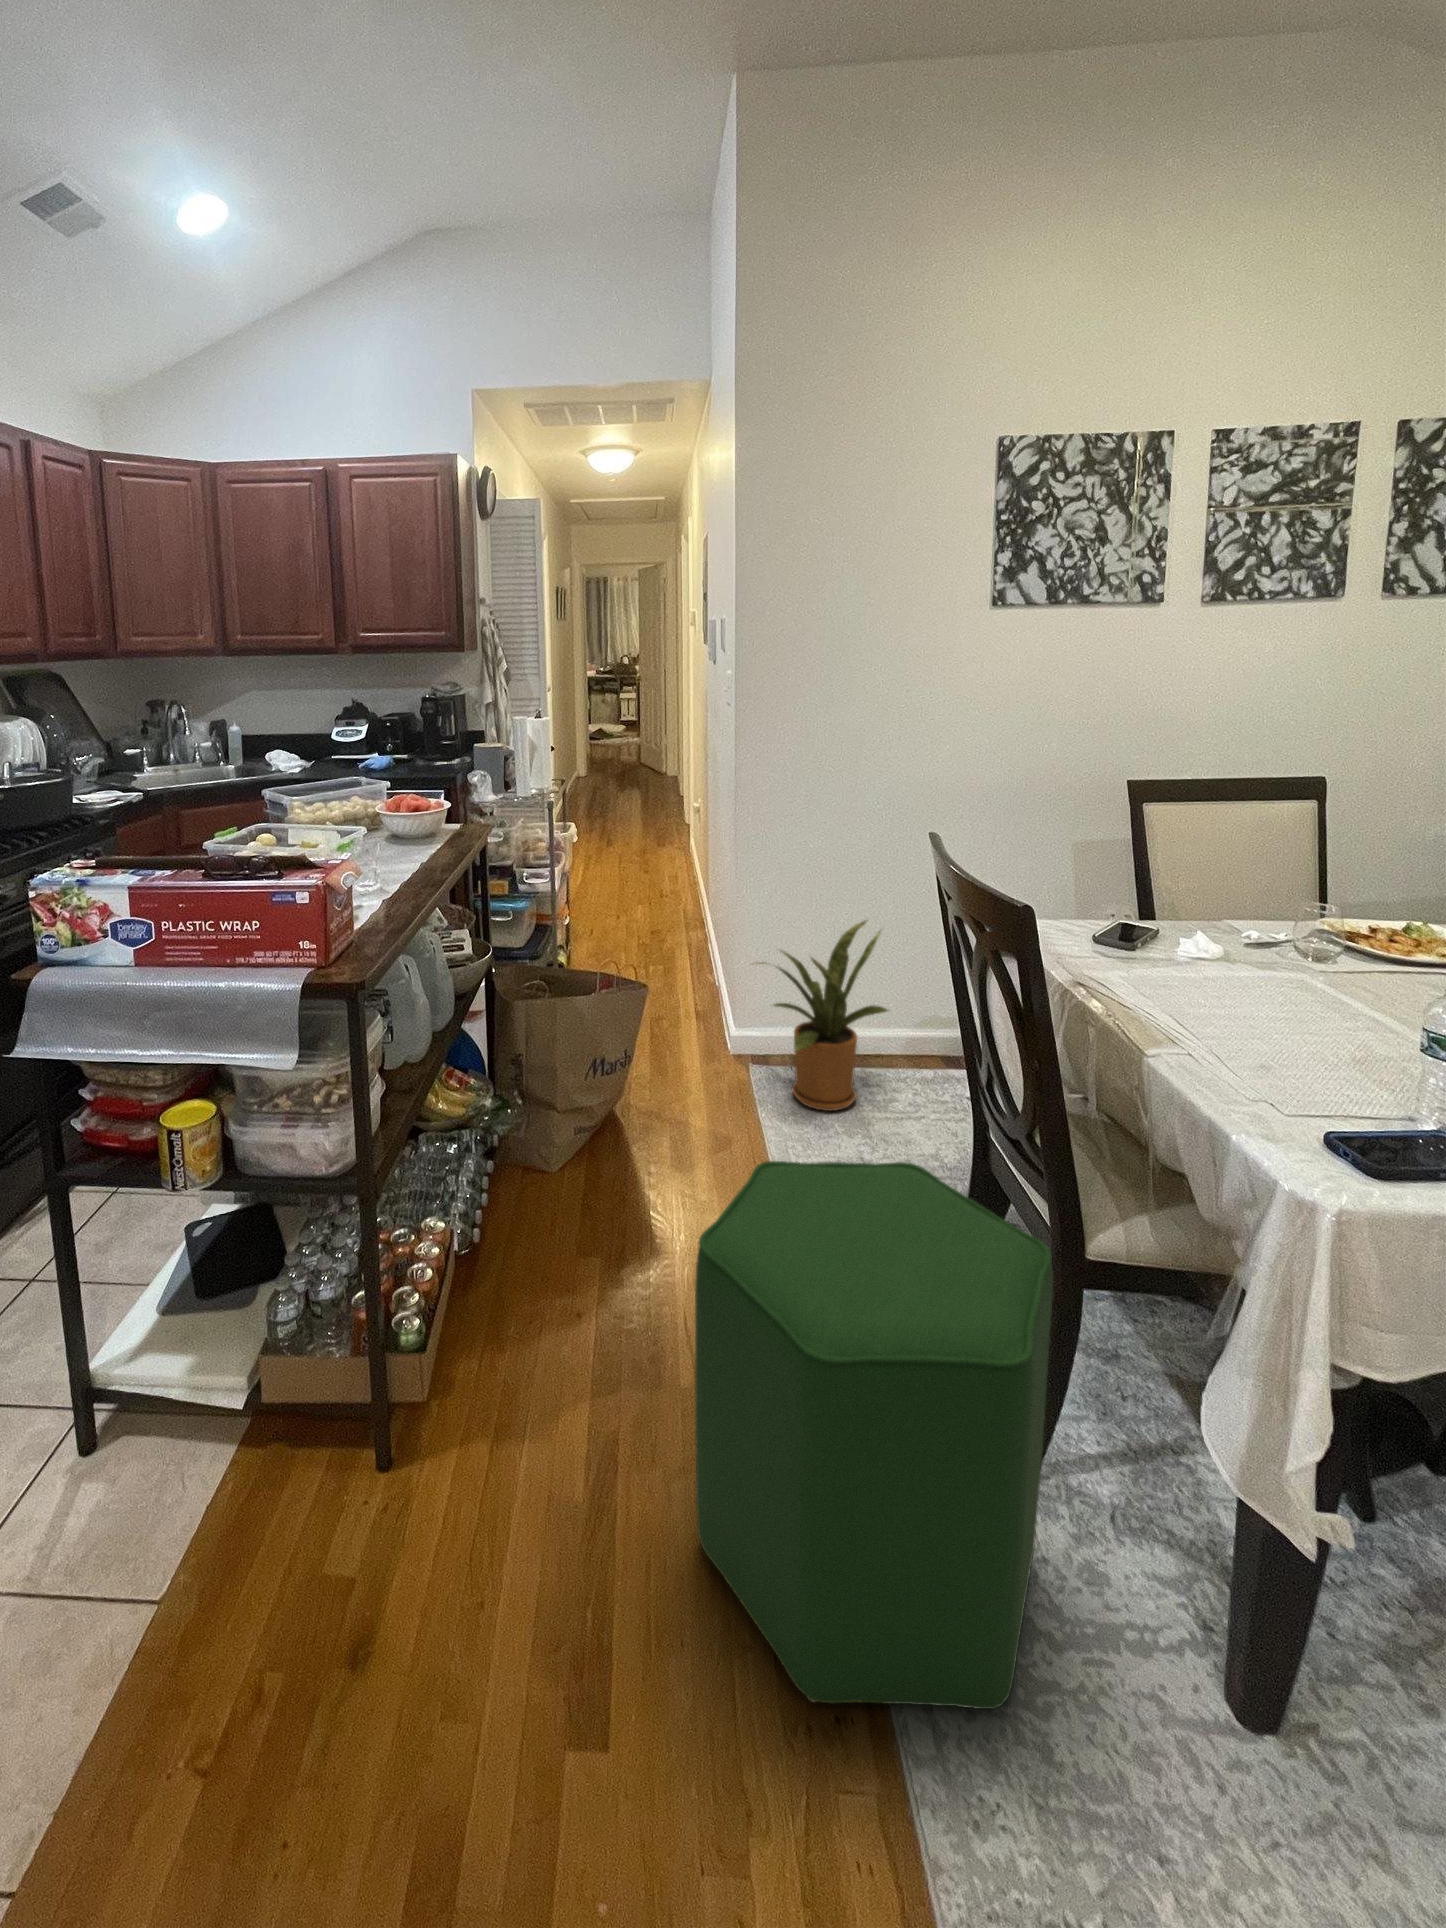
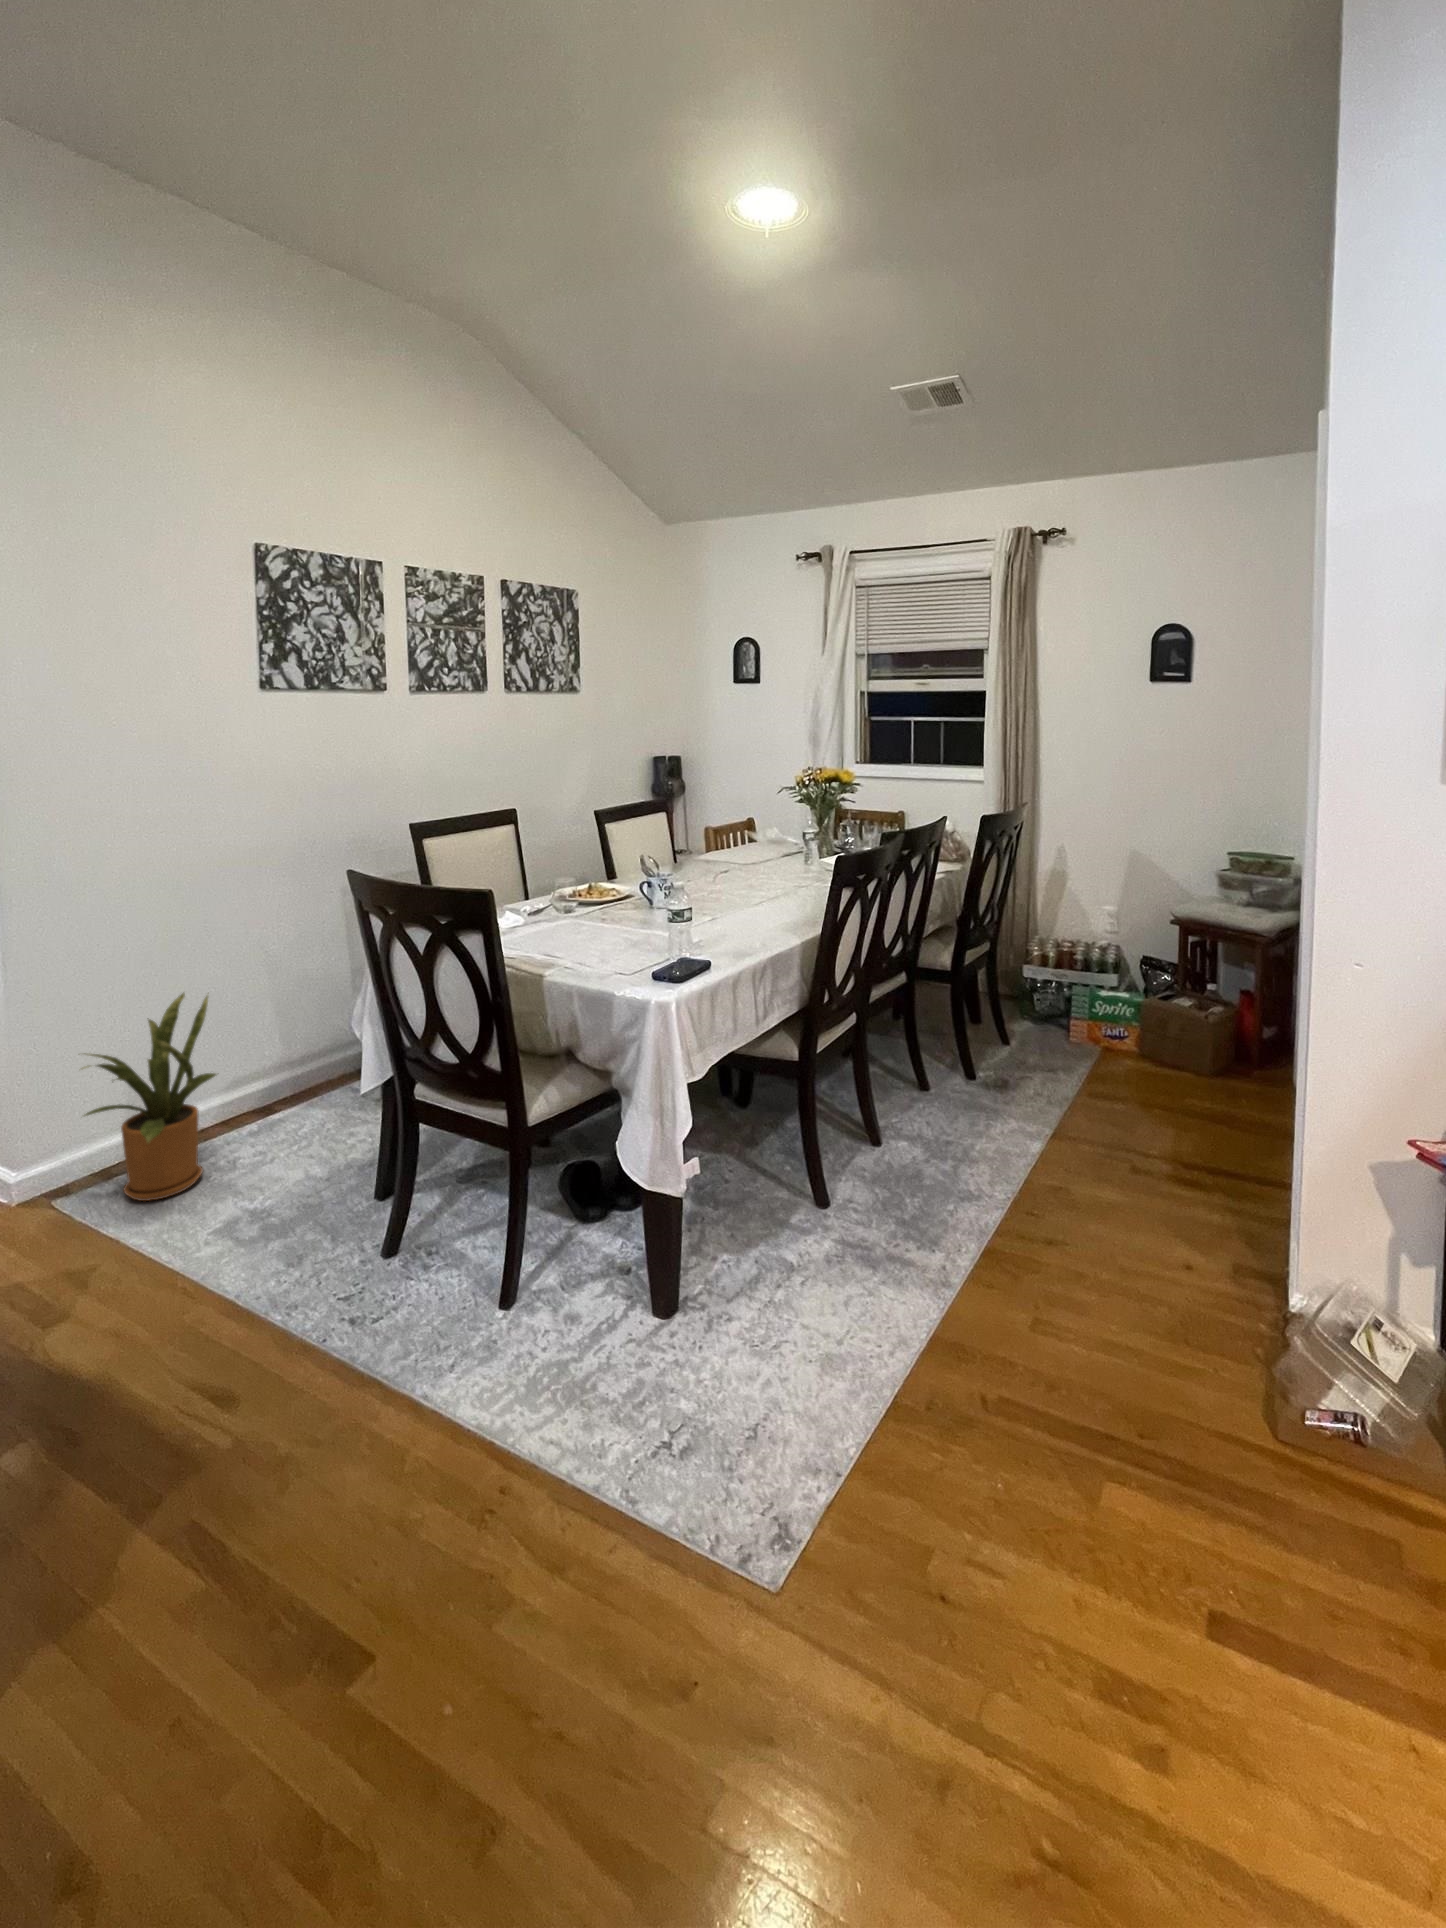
ottoman: present [695,1161,1053,1709] -> none [306,1116,579,1514]

